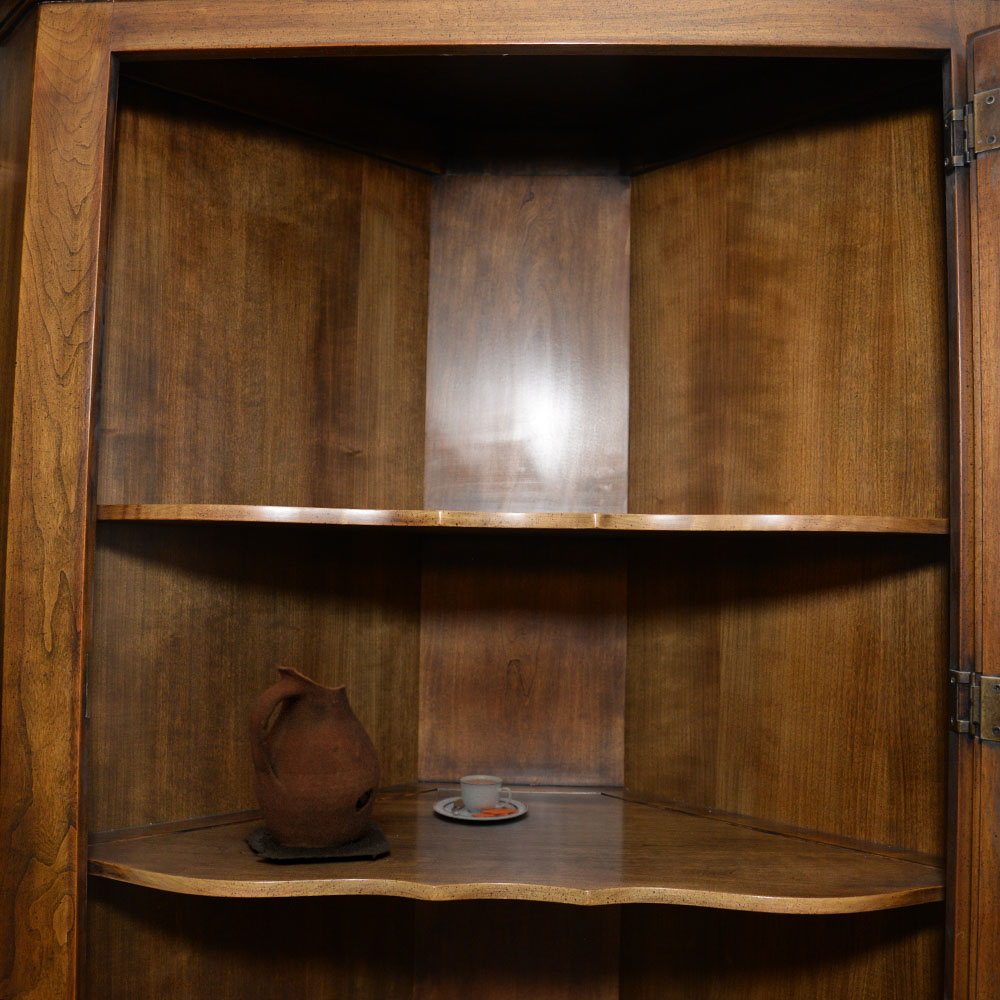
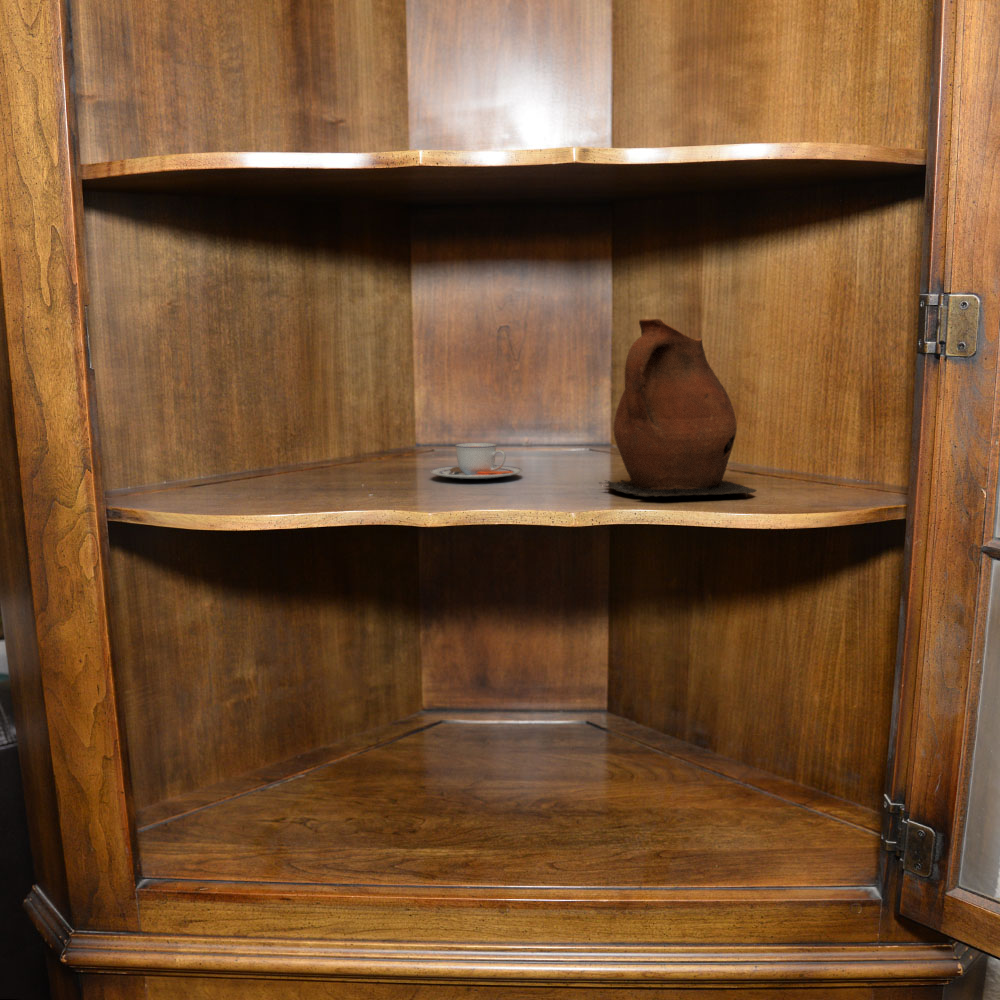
ceramic pitcher: present [244,666,391,859] -> present [607,319,757,497]

